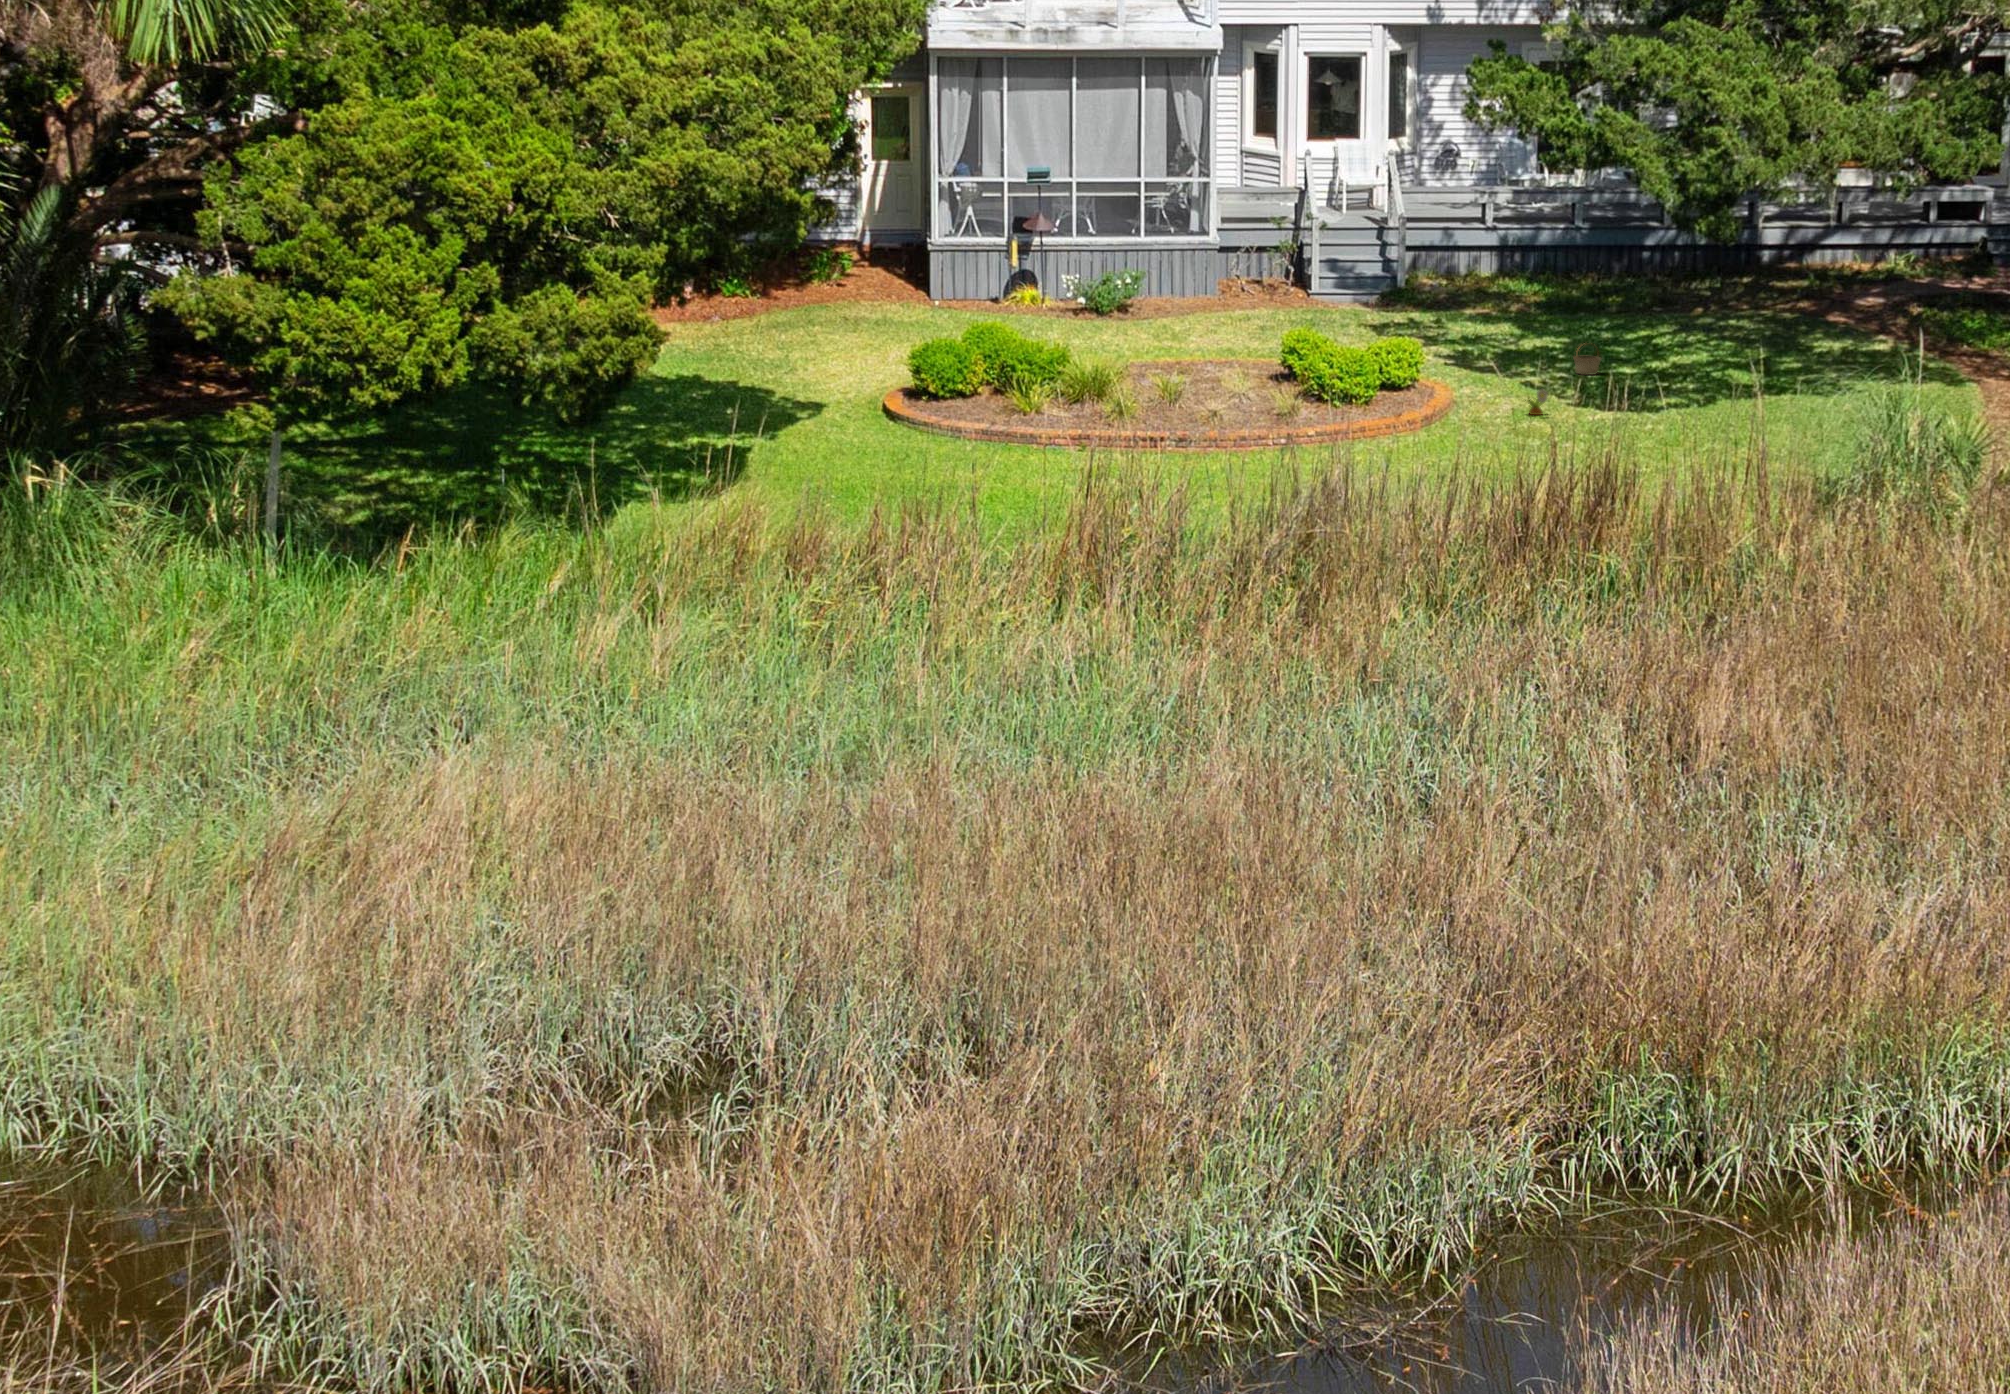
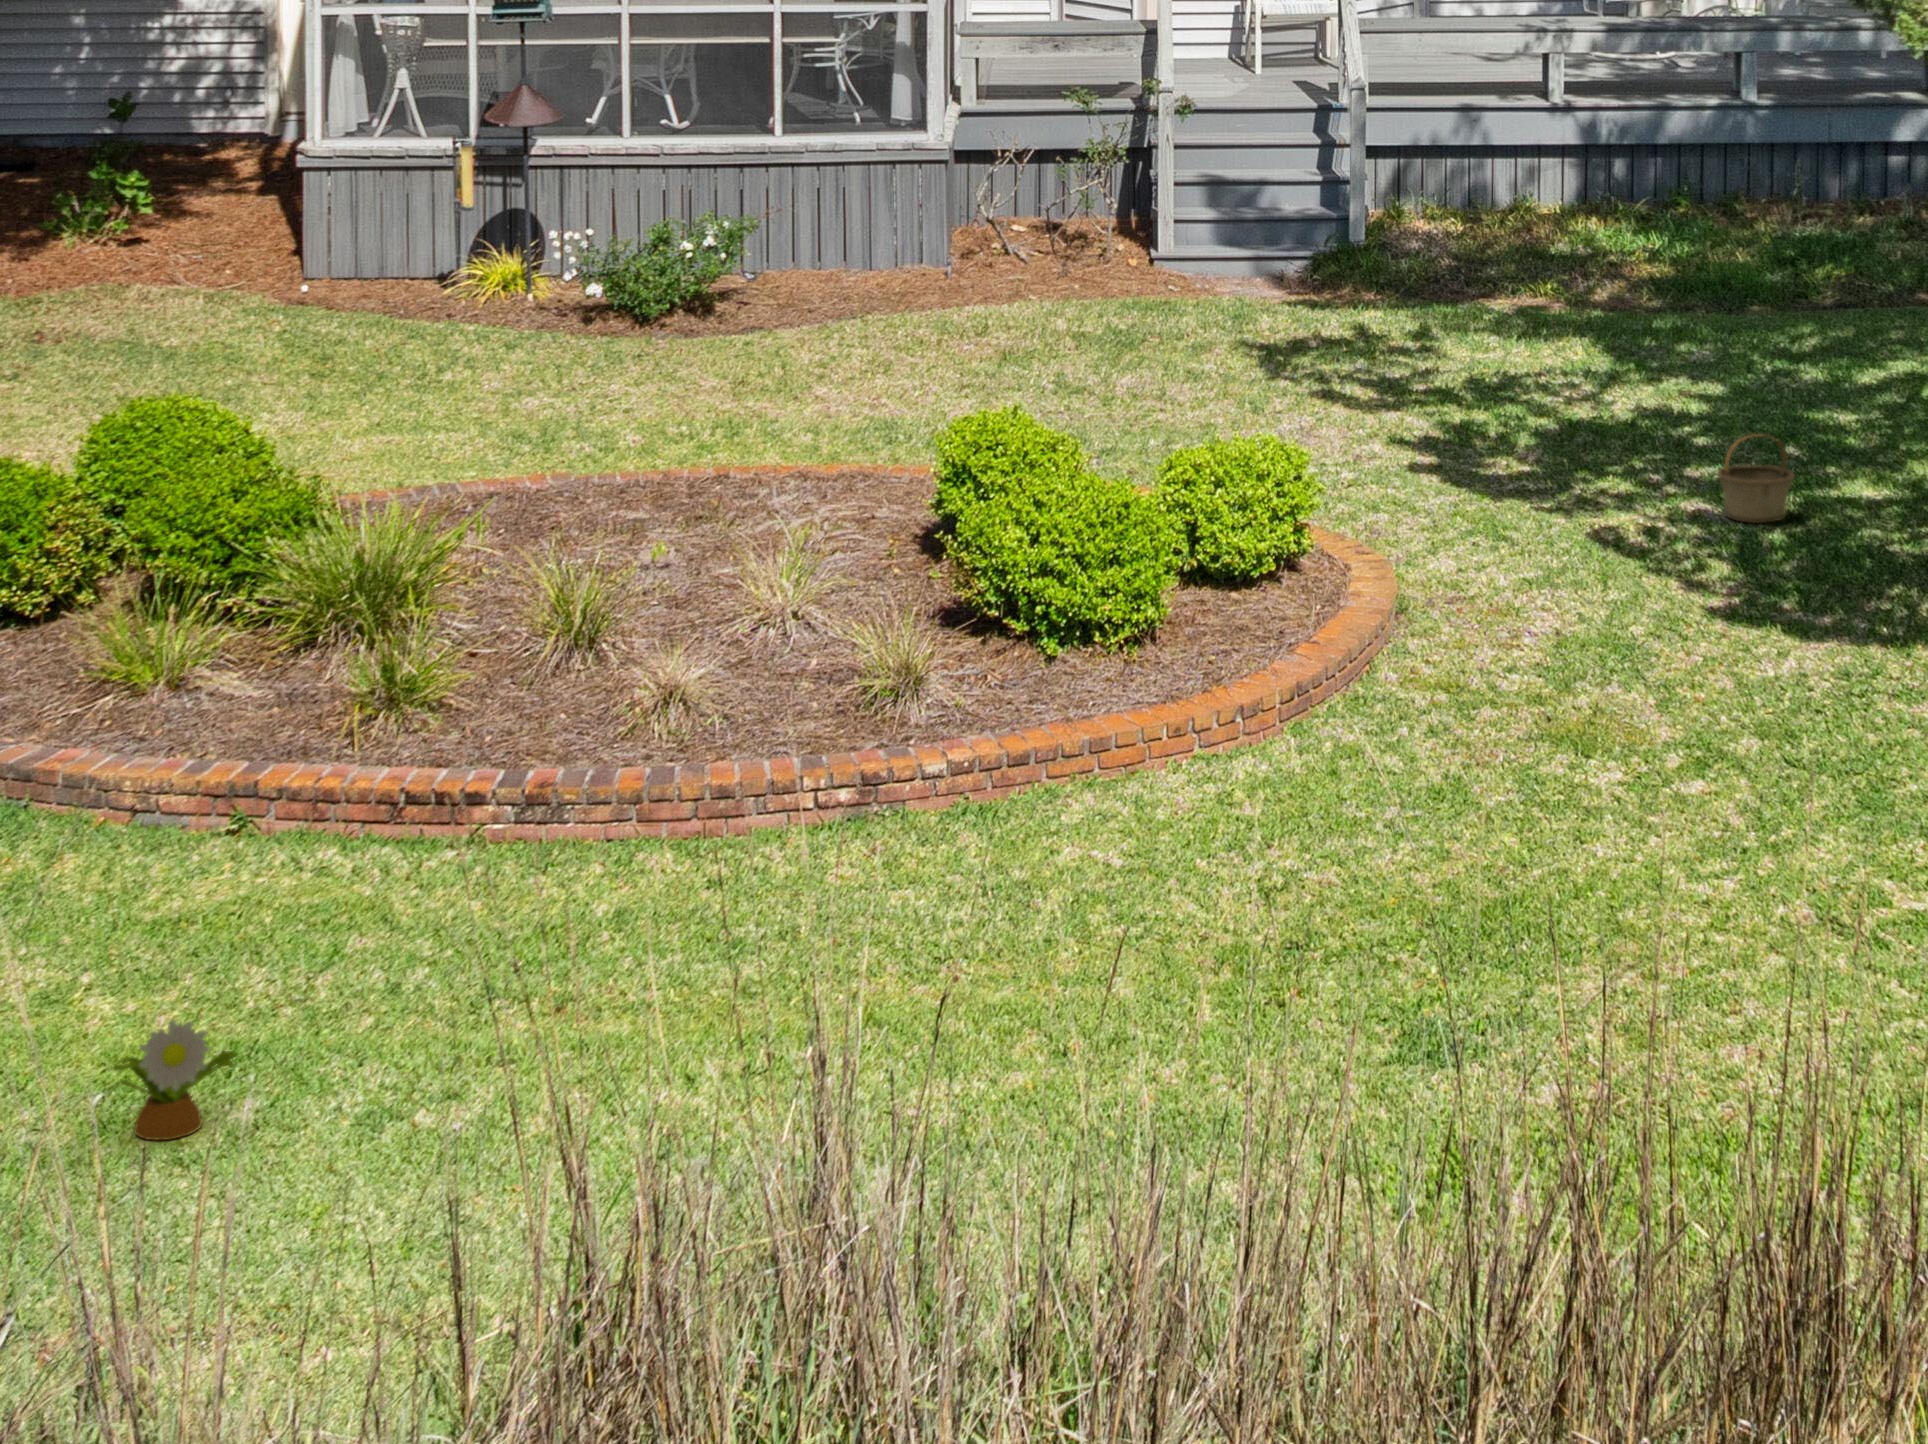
decorative plant: present [1525,389,1548,415] -> present [106,1020,237,1140]

